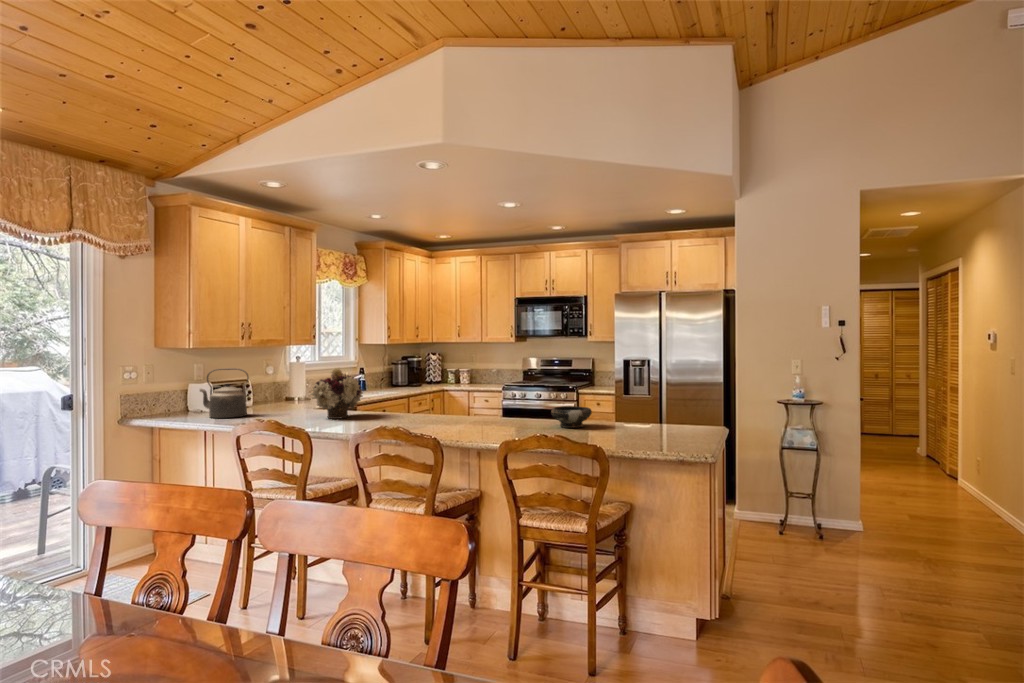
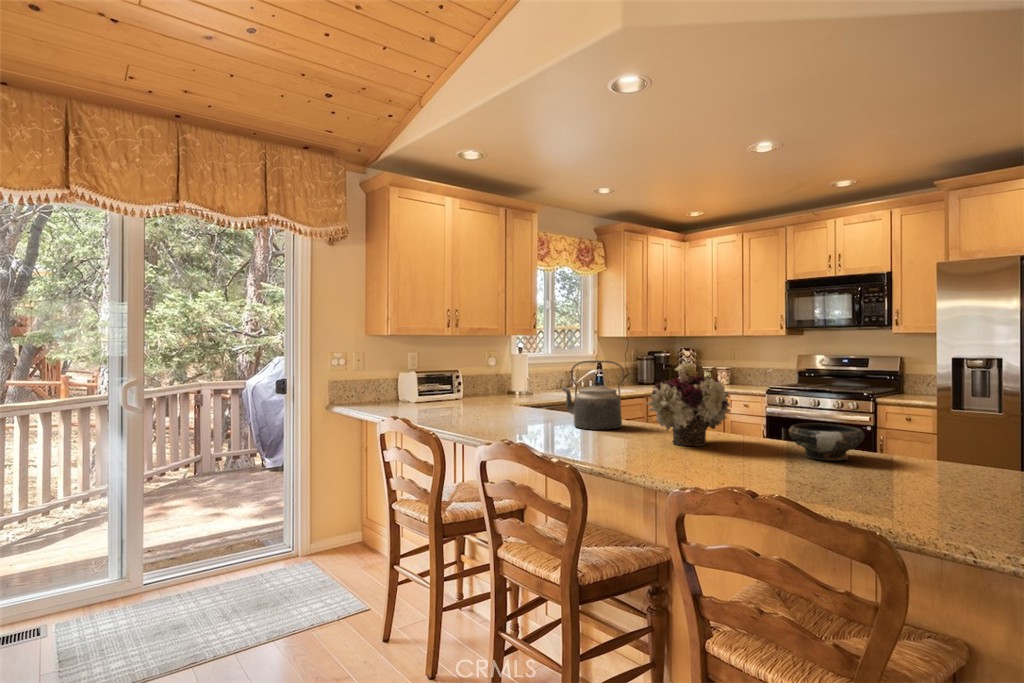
kettle: present [200,368,249,418] -> present [562,361,624,430]
flower arrangement: present [311,368,363,419] -> present [646,363,731,446]

